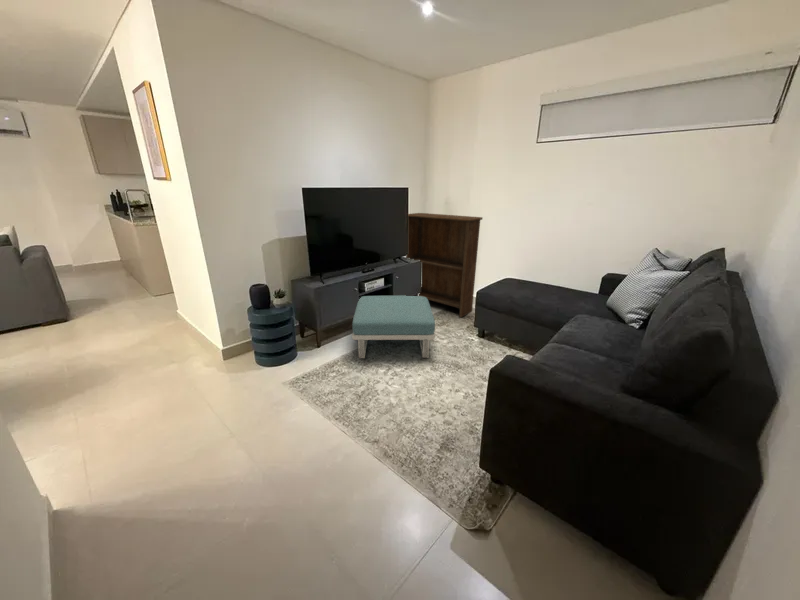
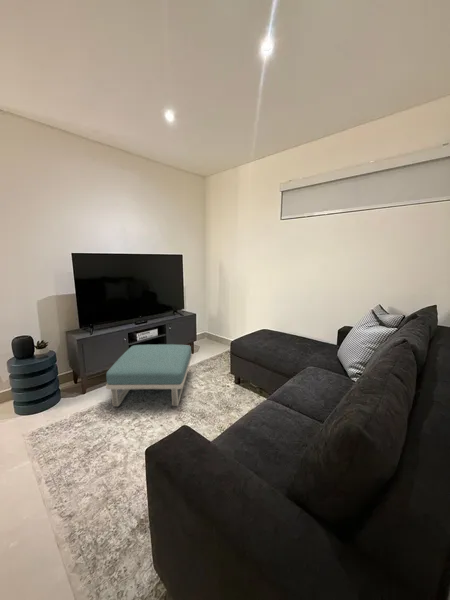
bookshelf: present [405,213,482,317] -> none [182,273,242,362]

